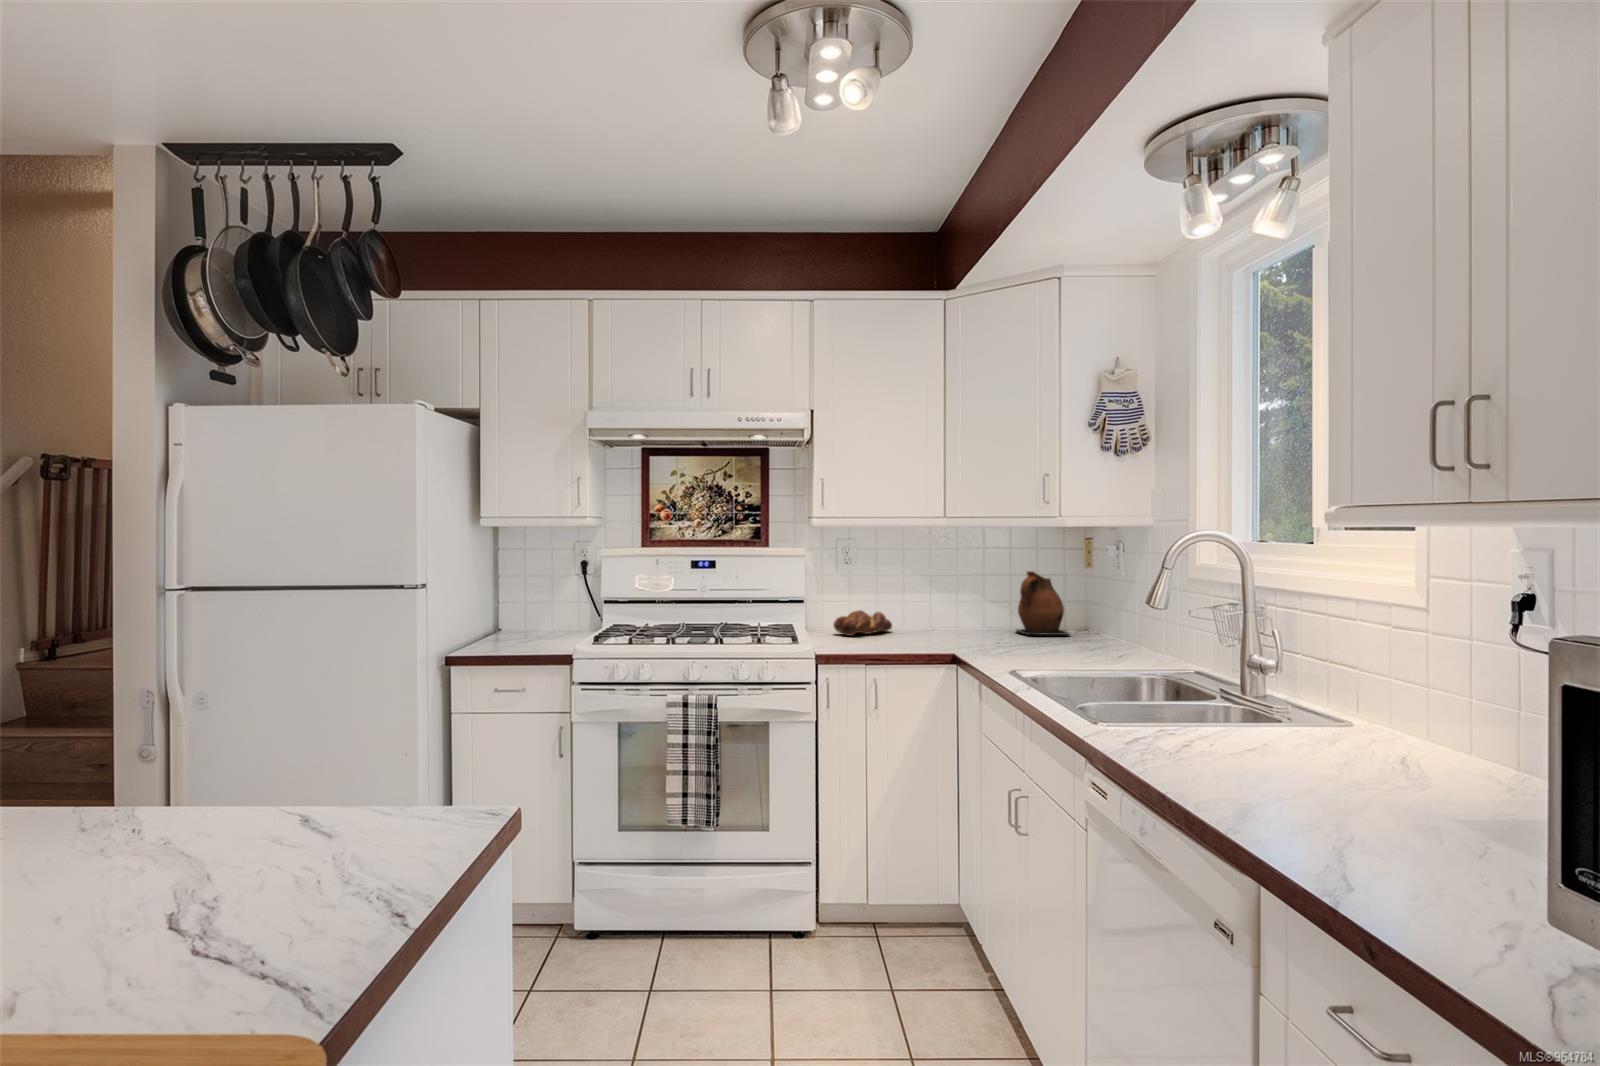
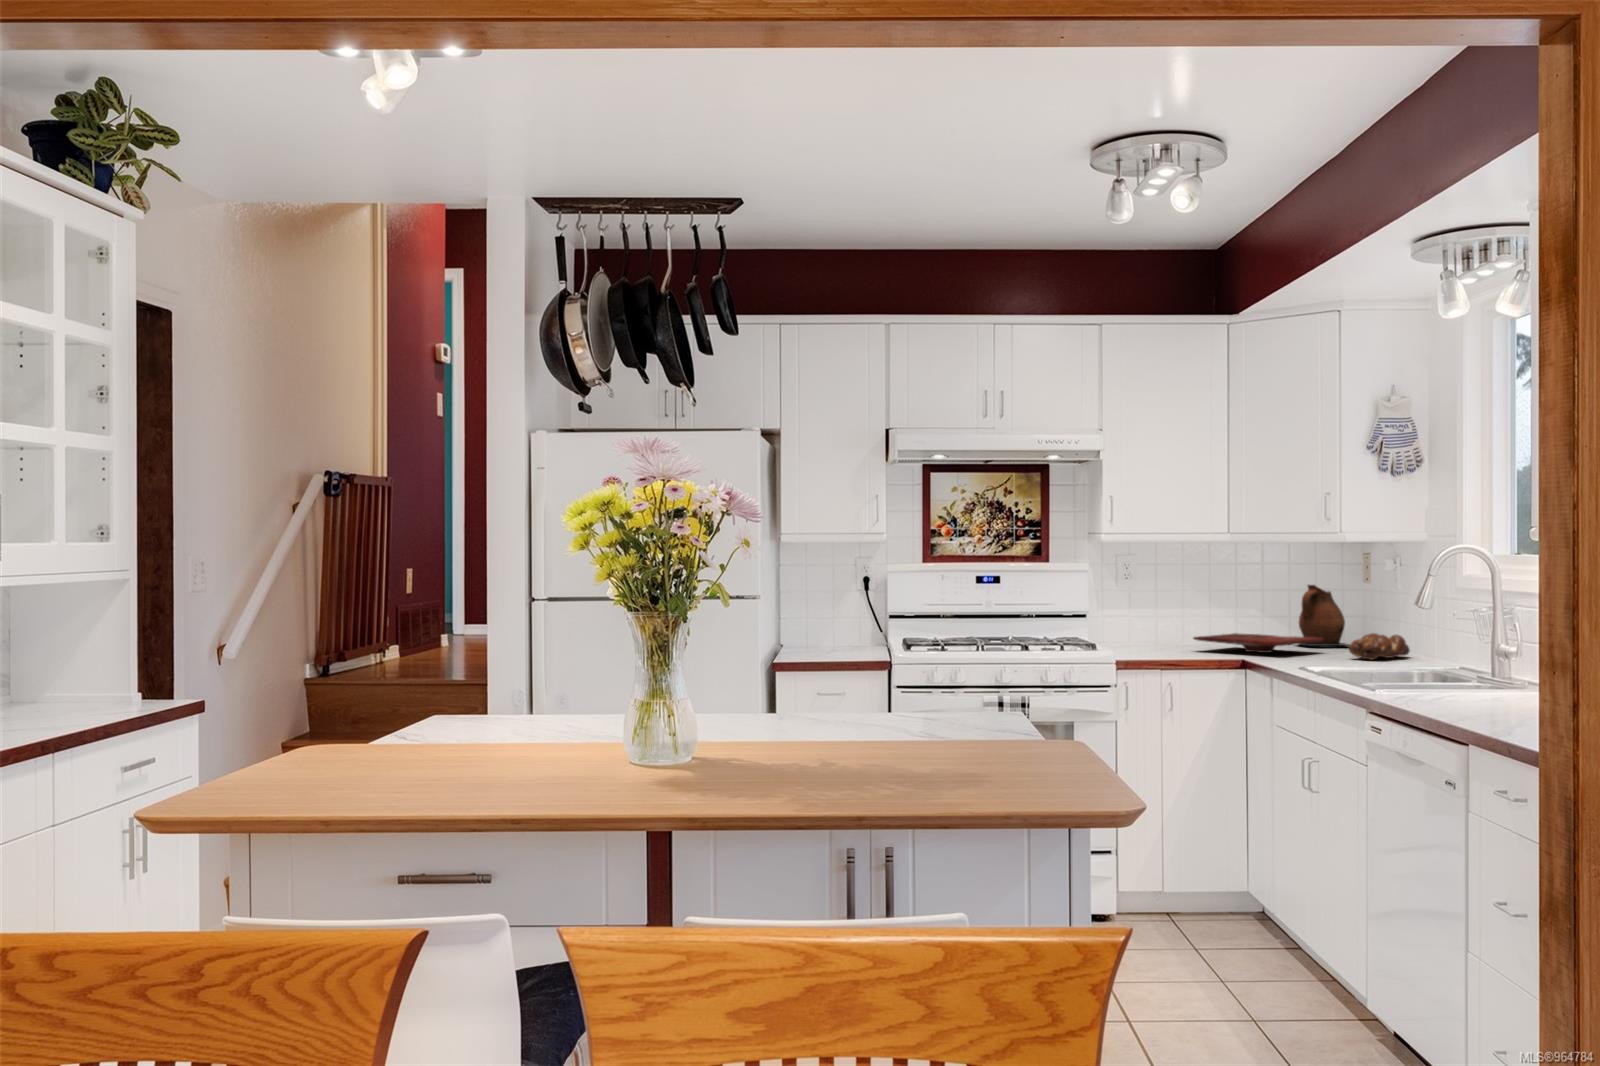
bread loaf: present [834,610,892,636] -> present [1349,633,1410,660]
cutting board: none [906,621,1041,645] -> present [1194,633,1324,653]

